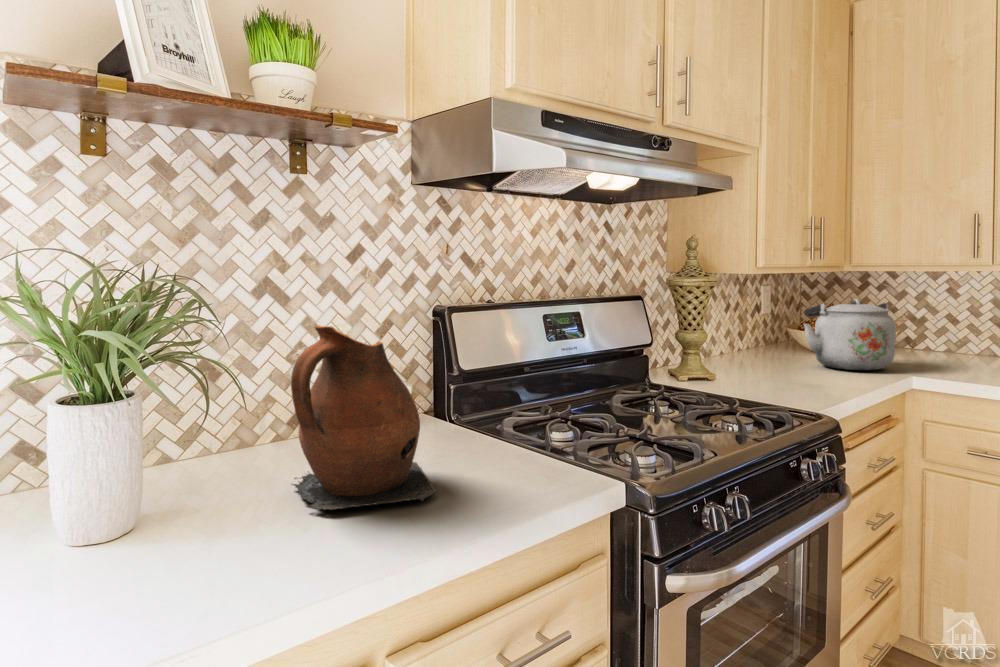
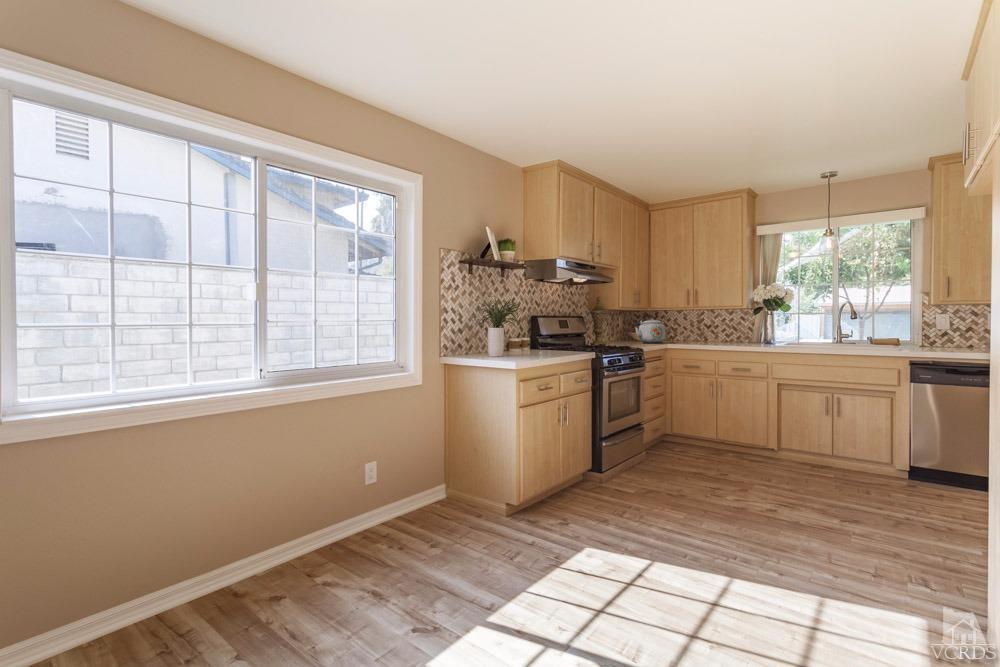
ceramic pitcher: present [291,326,436,510] -> none [524,313,561,352]

